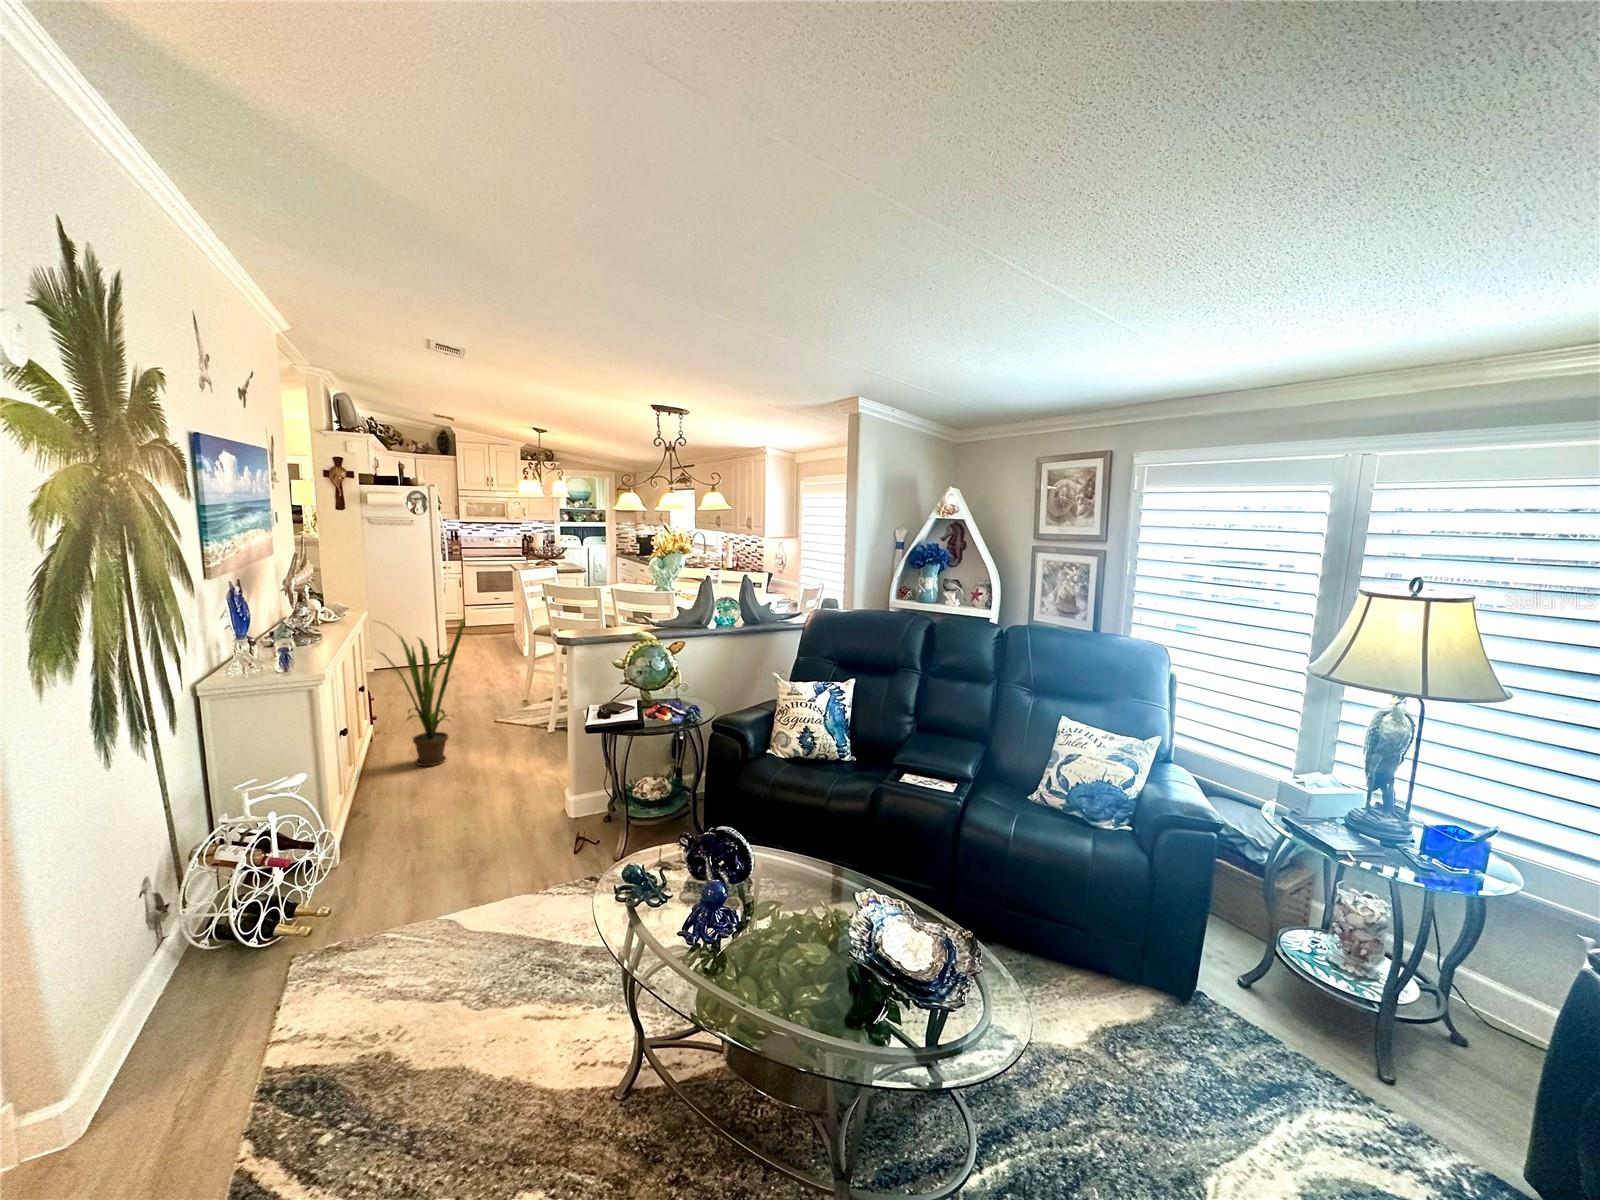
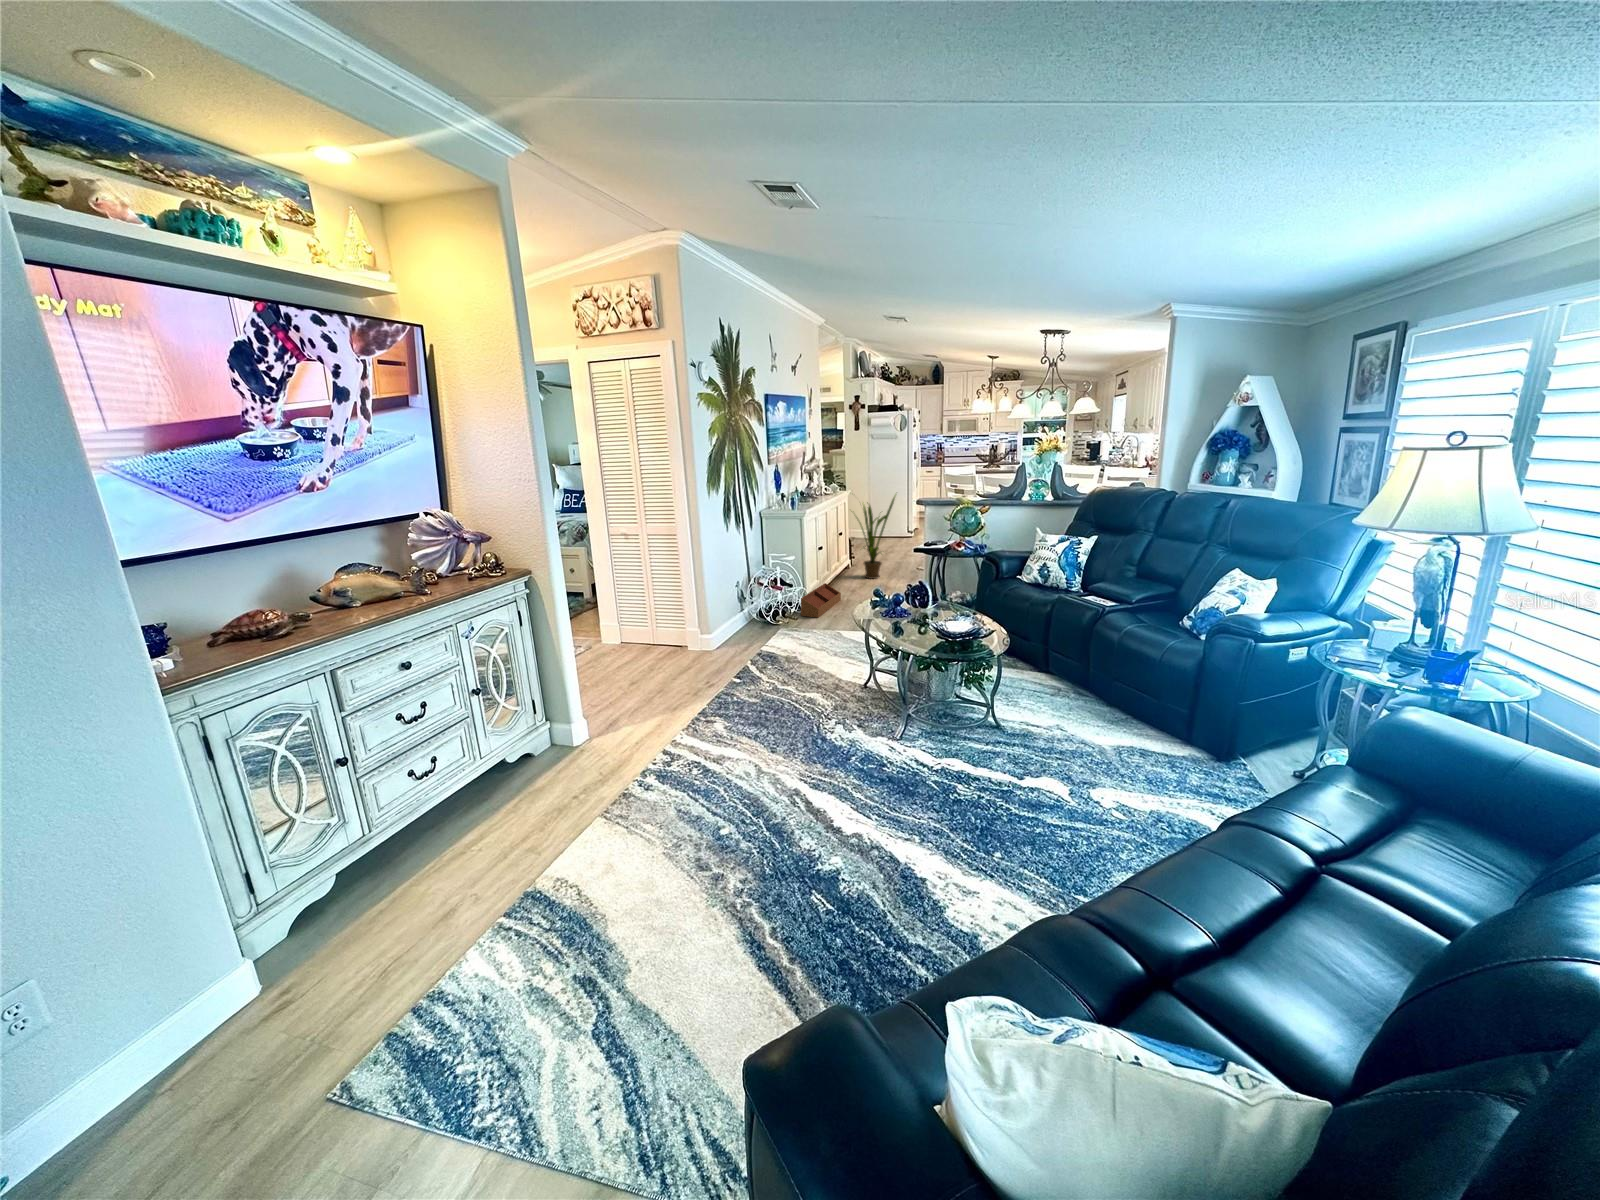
storage bin: none [328,807,401,905] -> present [801,583,841,618]

